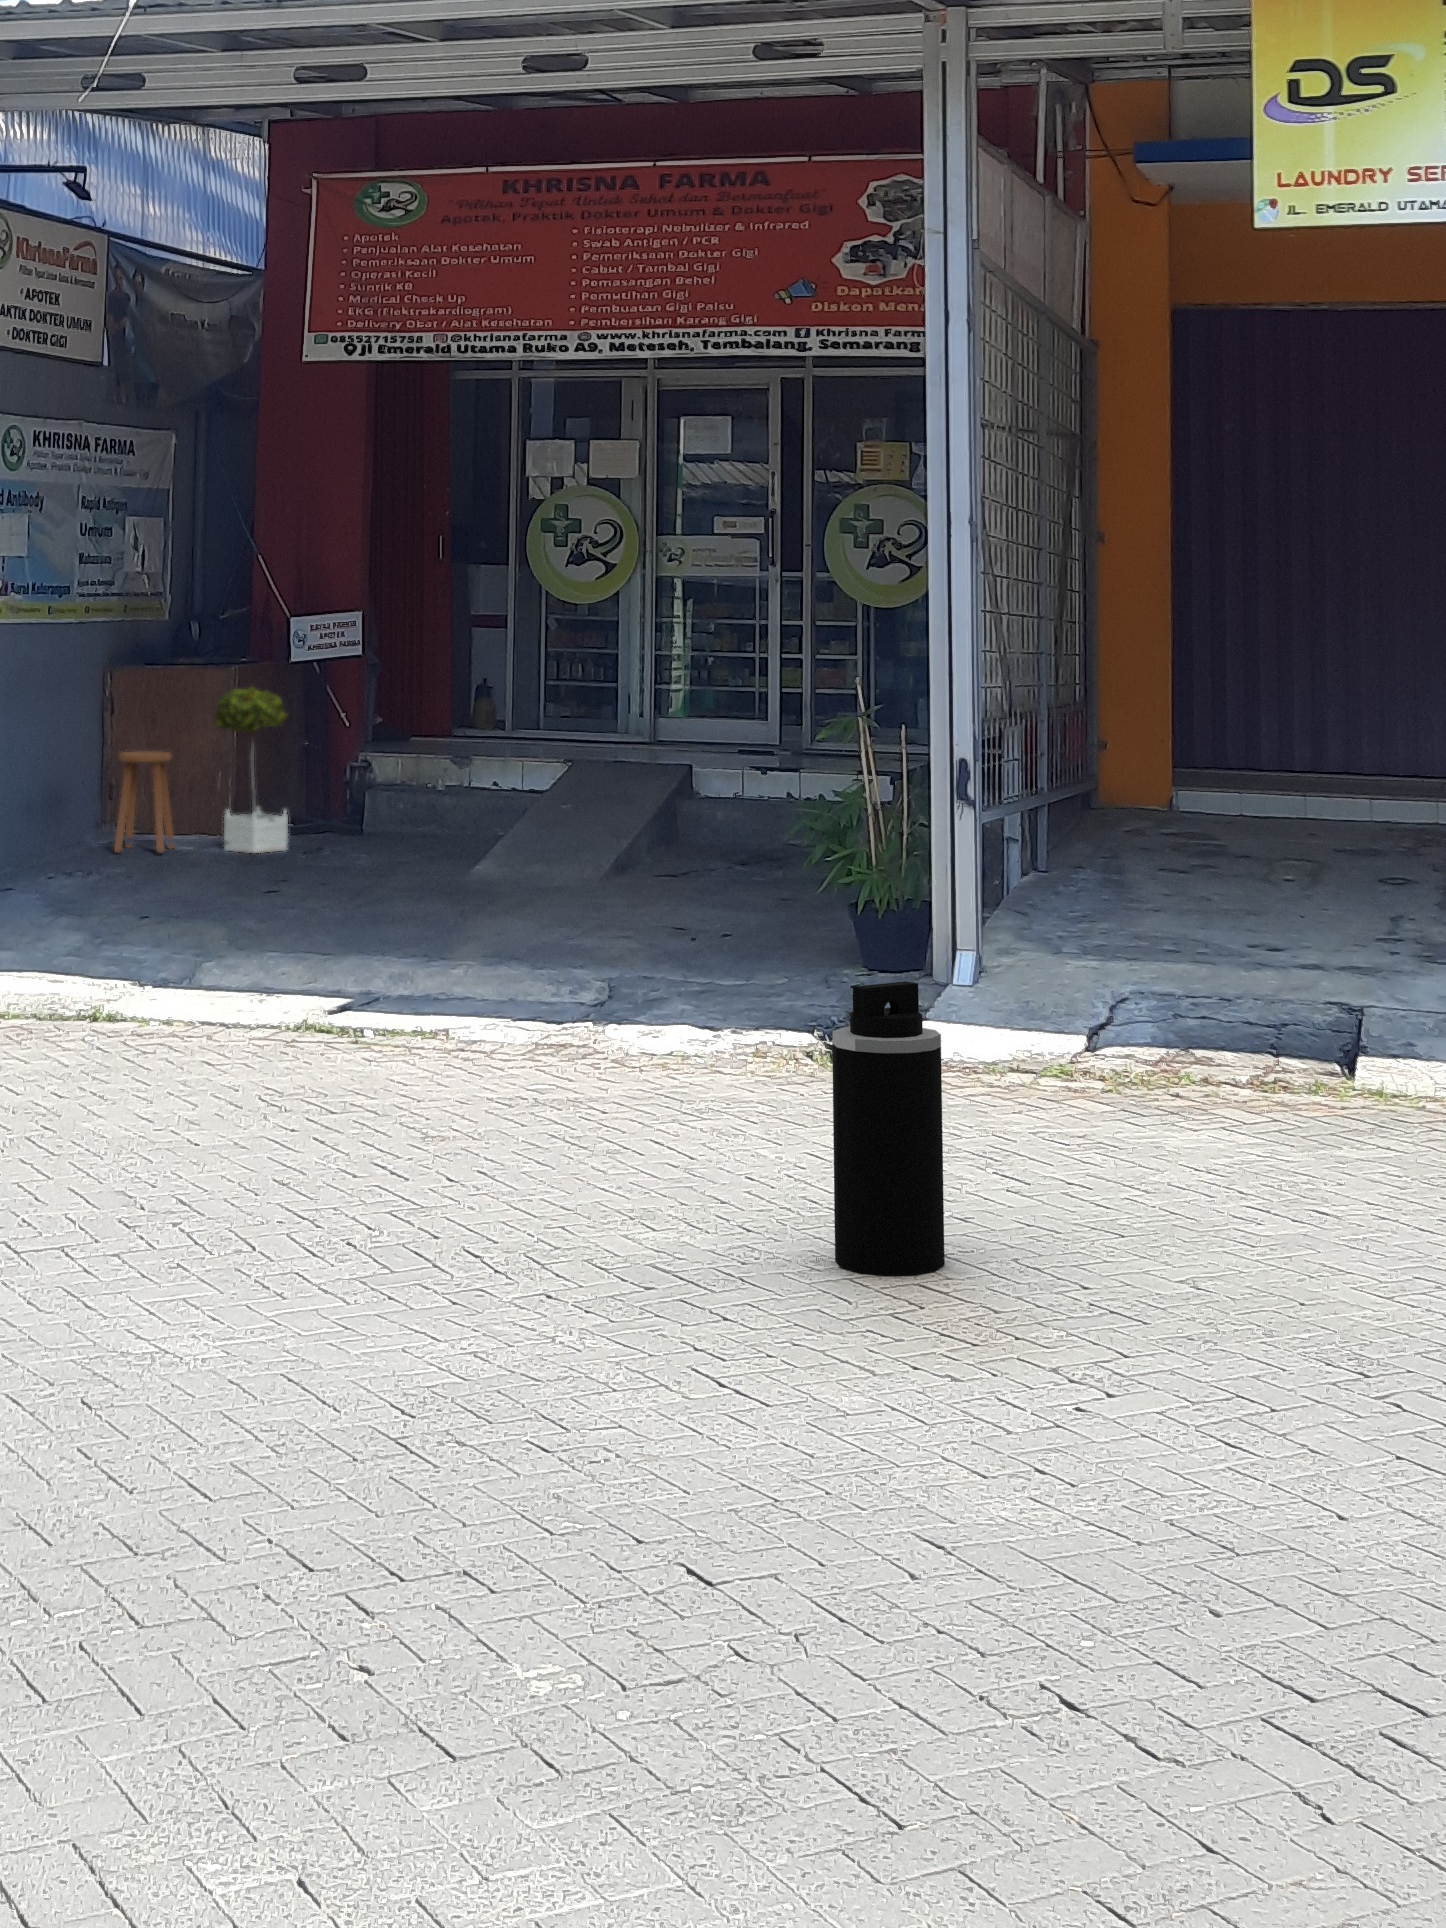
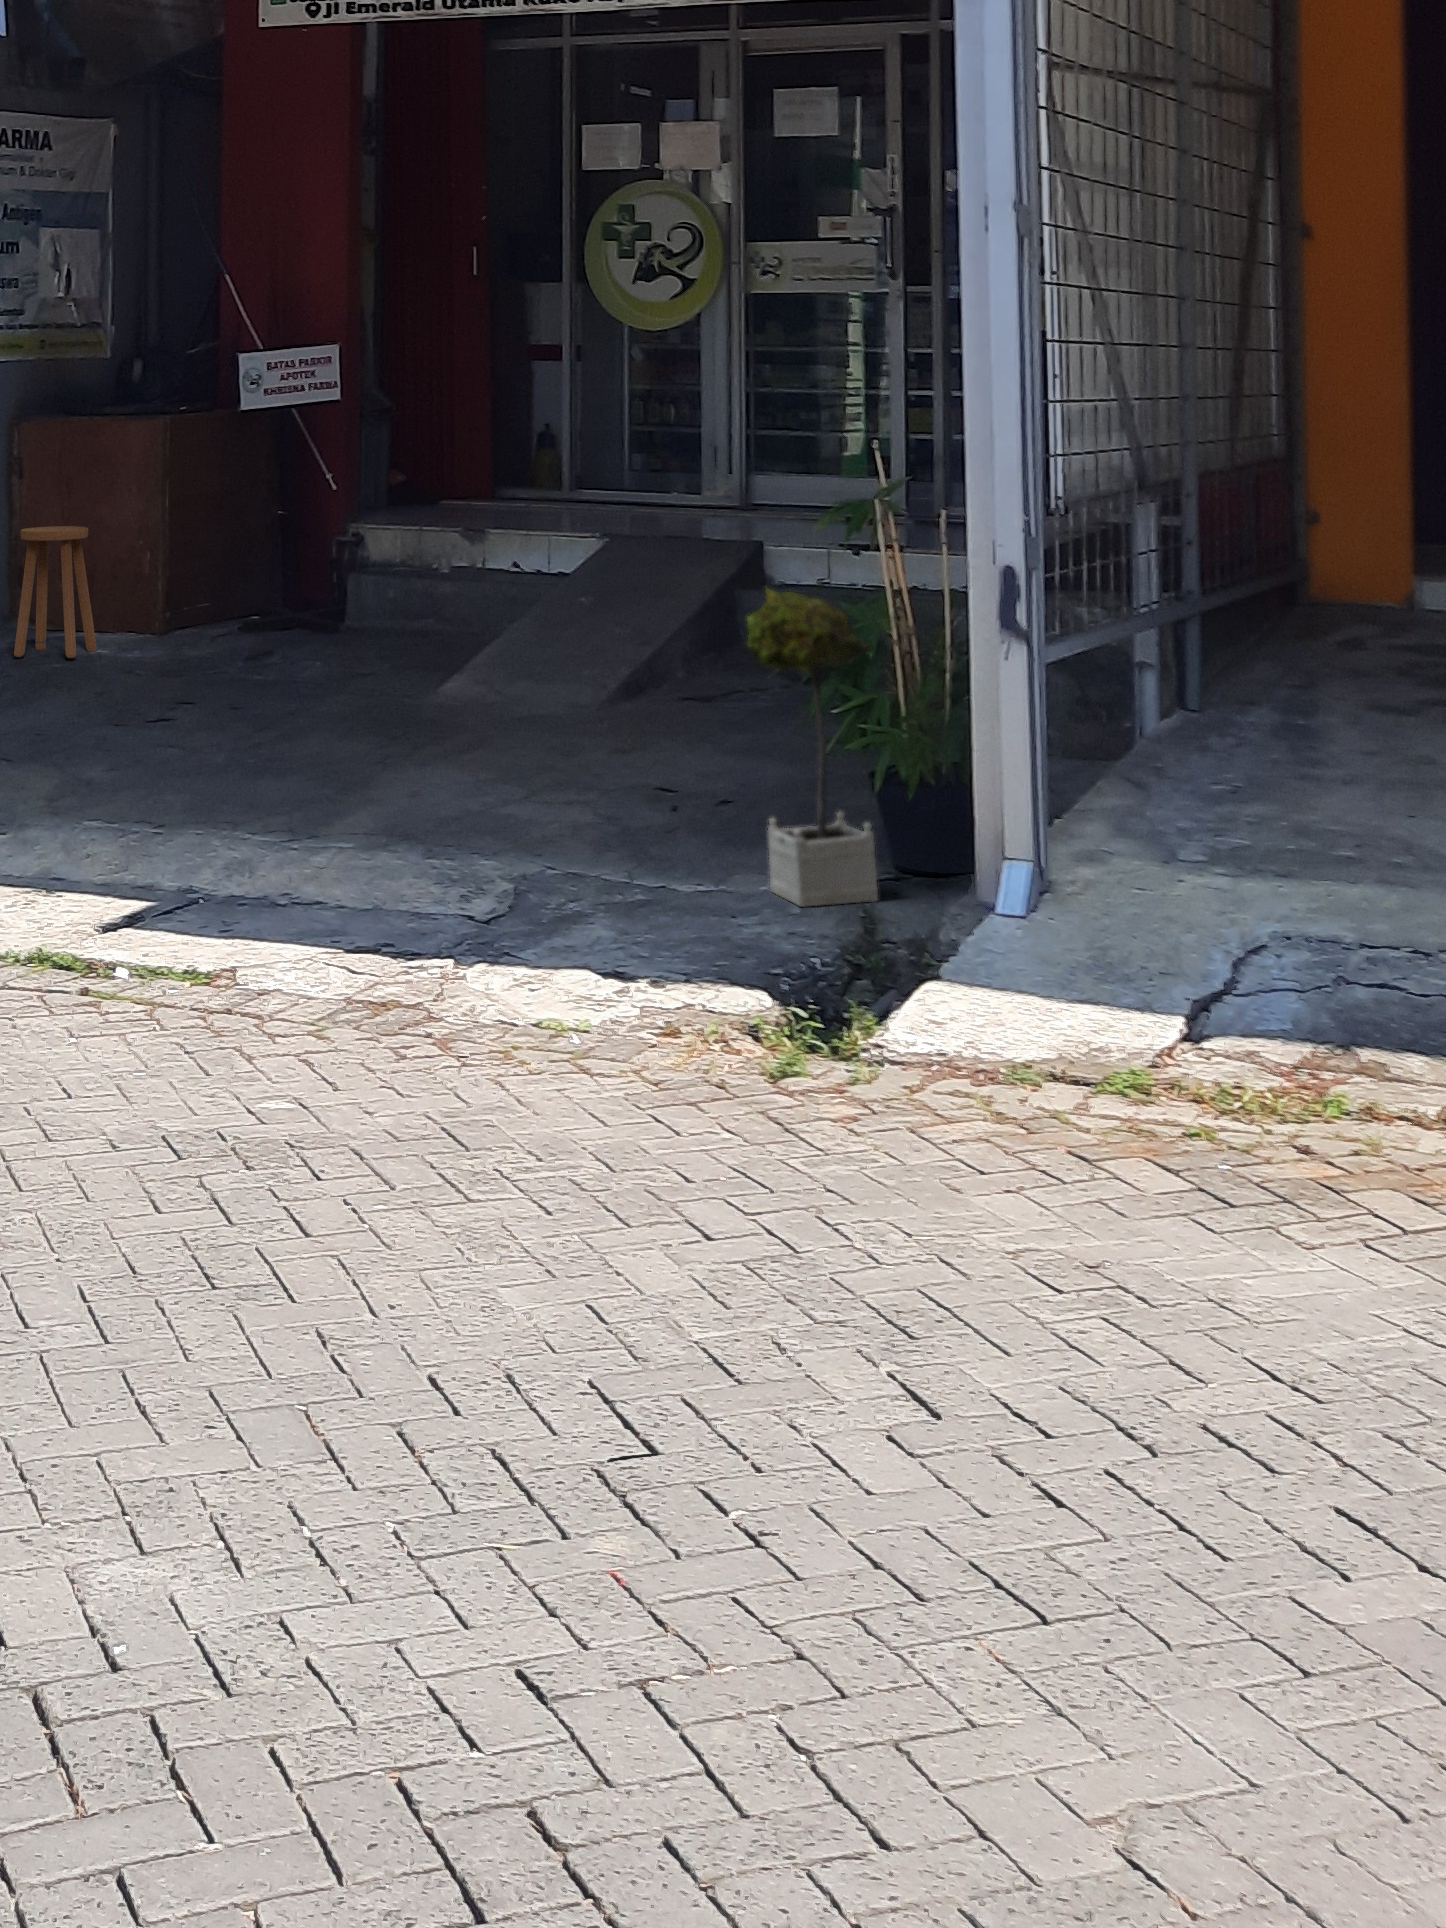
potted tree: present [214,687,288,853] -> present [747,589,878,907]
trash can: present [832,981,945,1275] -> none [398,1101,627,1747]

